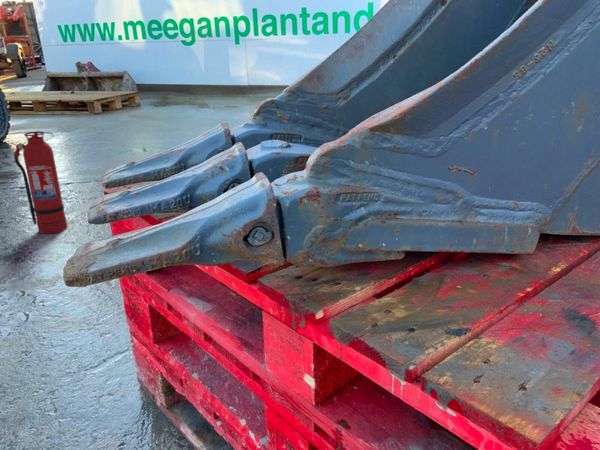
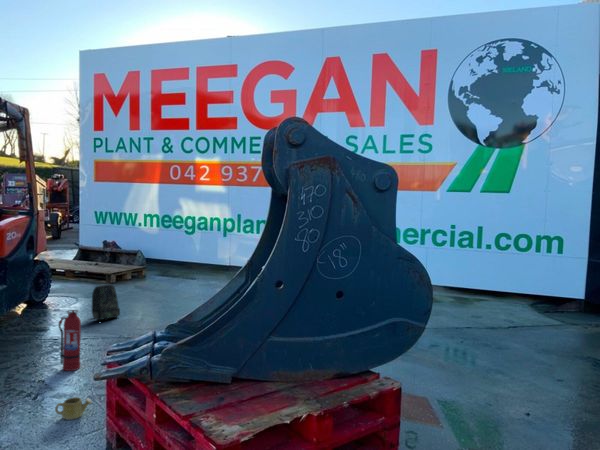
backpack: none [70,104,116,160] -> present [92,285,120,320]
watering can: none [27,283,98,326] -> present [55,397,92,420]

